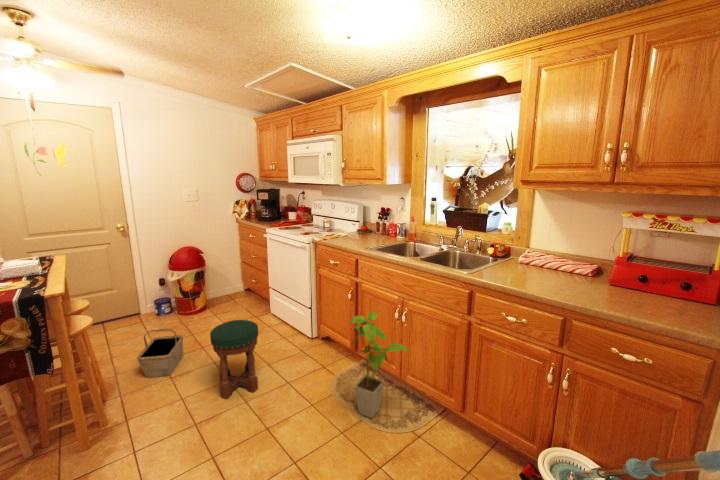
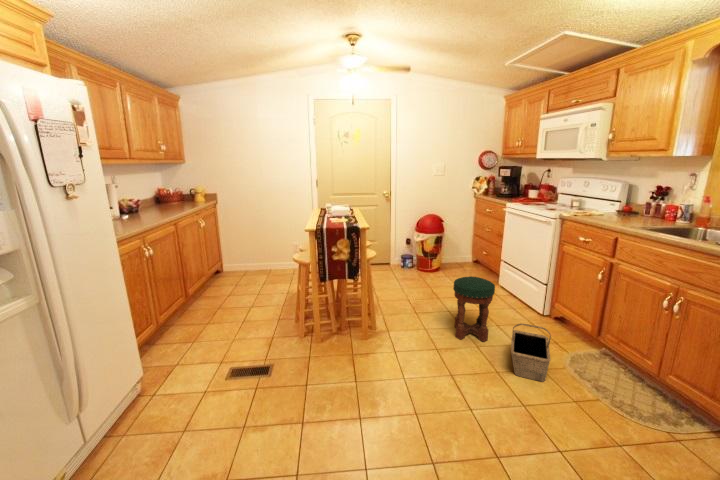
house plant: present [350,312,410,418] -> none [595,290,683,403]
basket: present [137,329,183,378] -> present [511,324,551,382]

